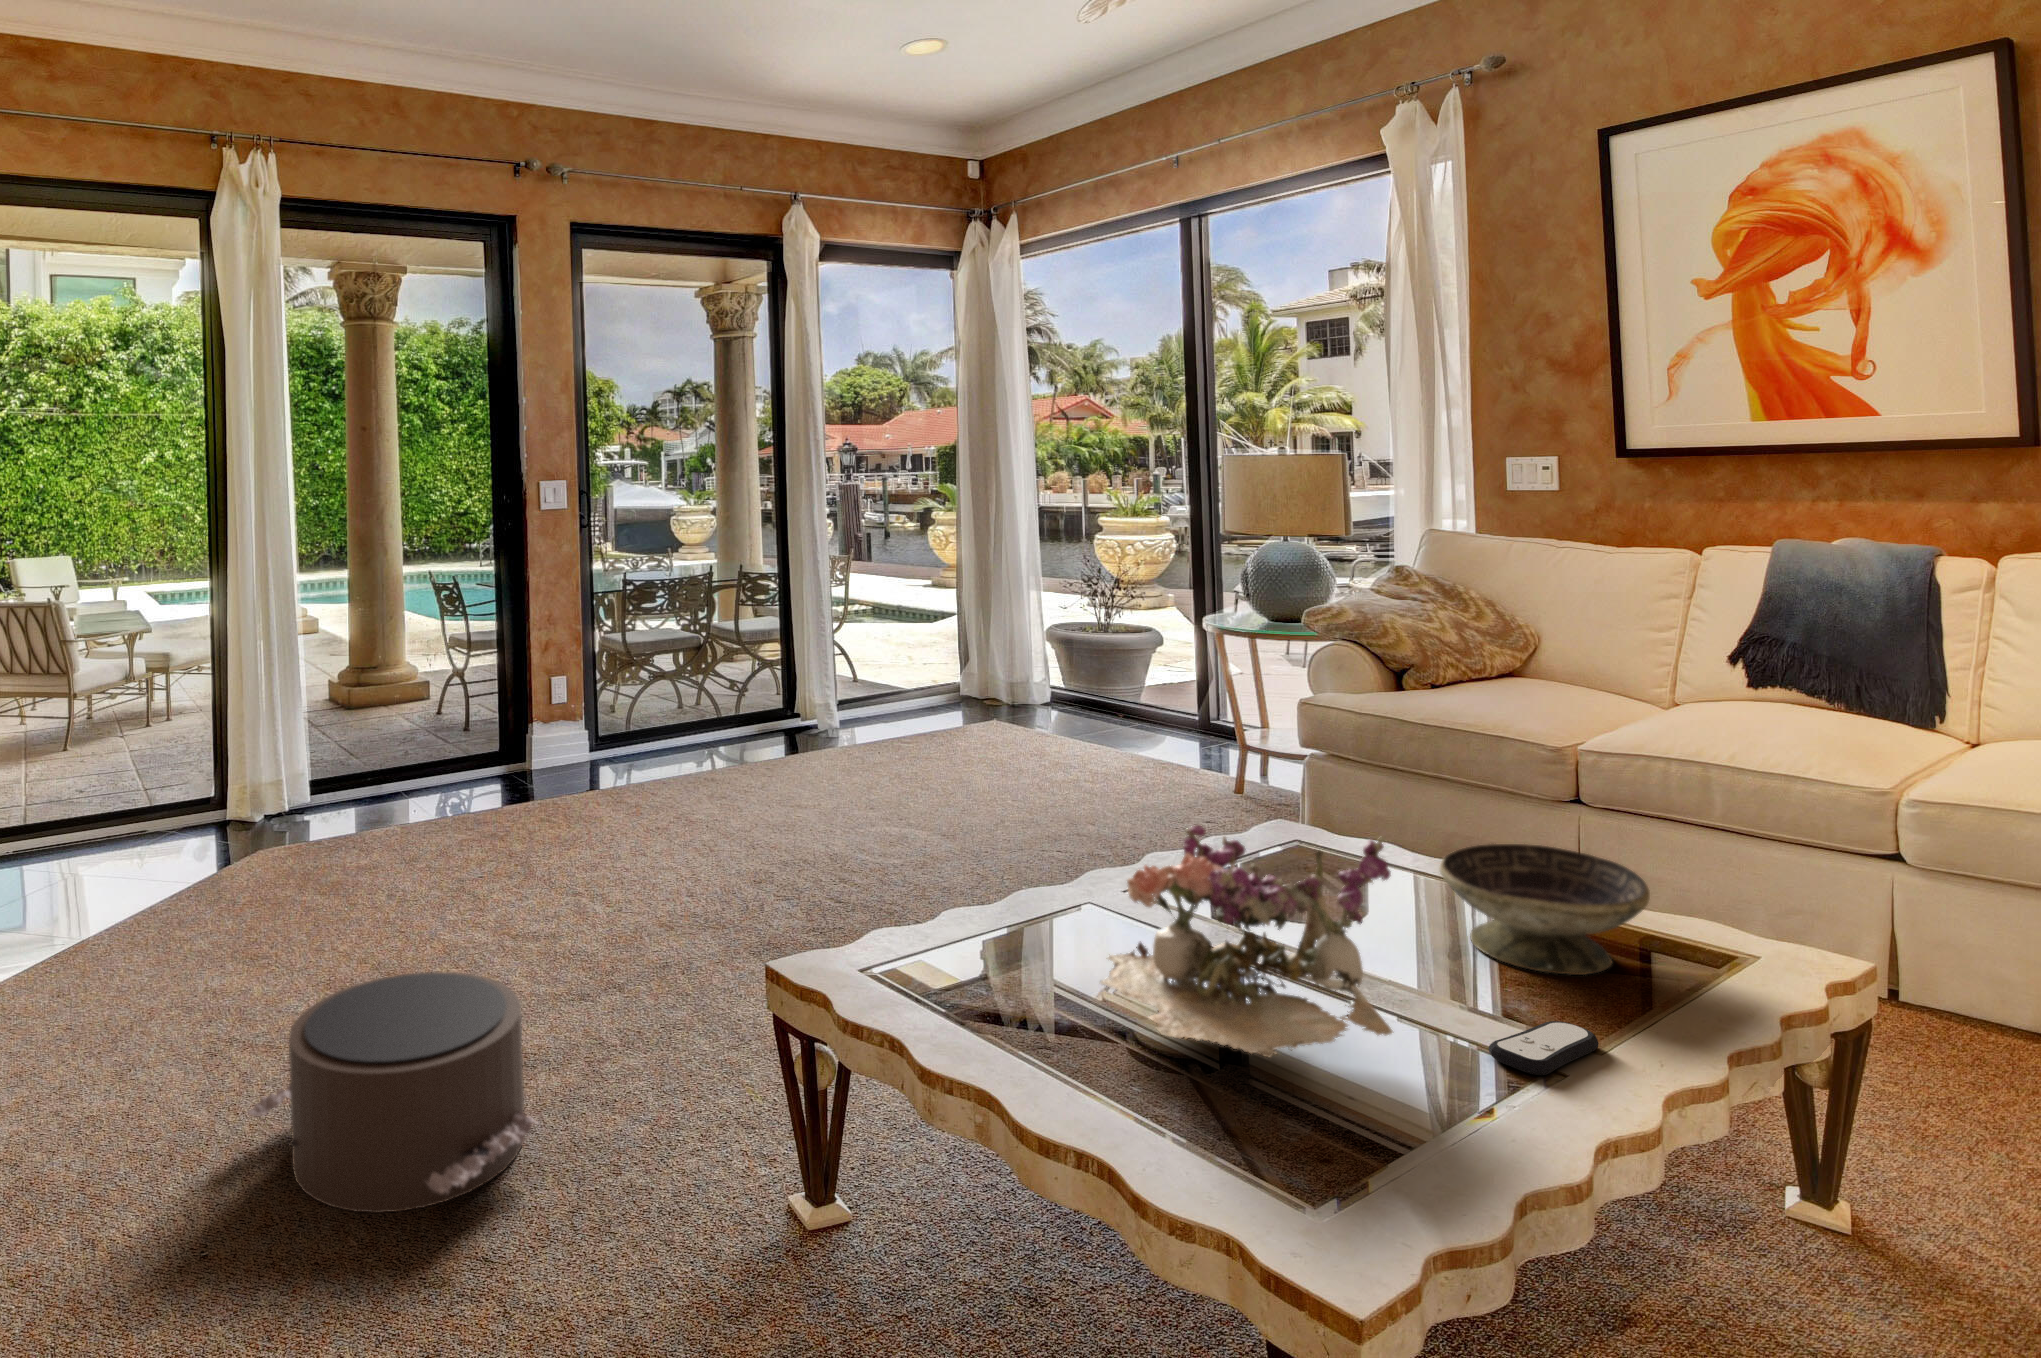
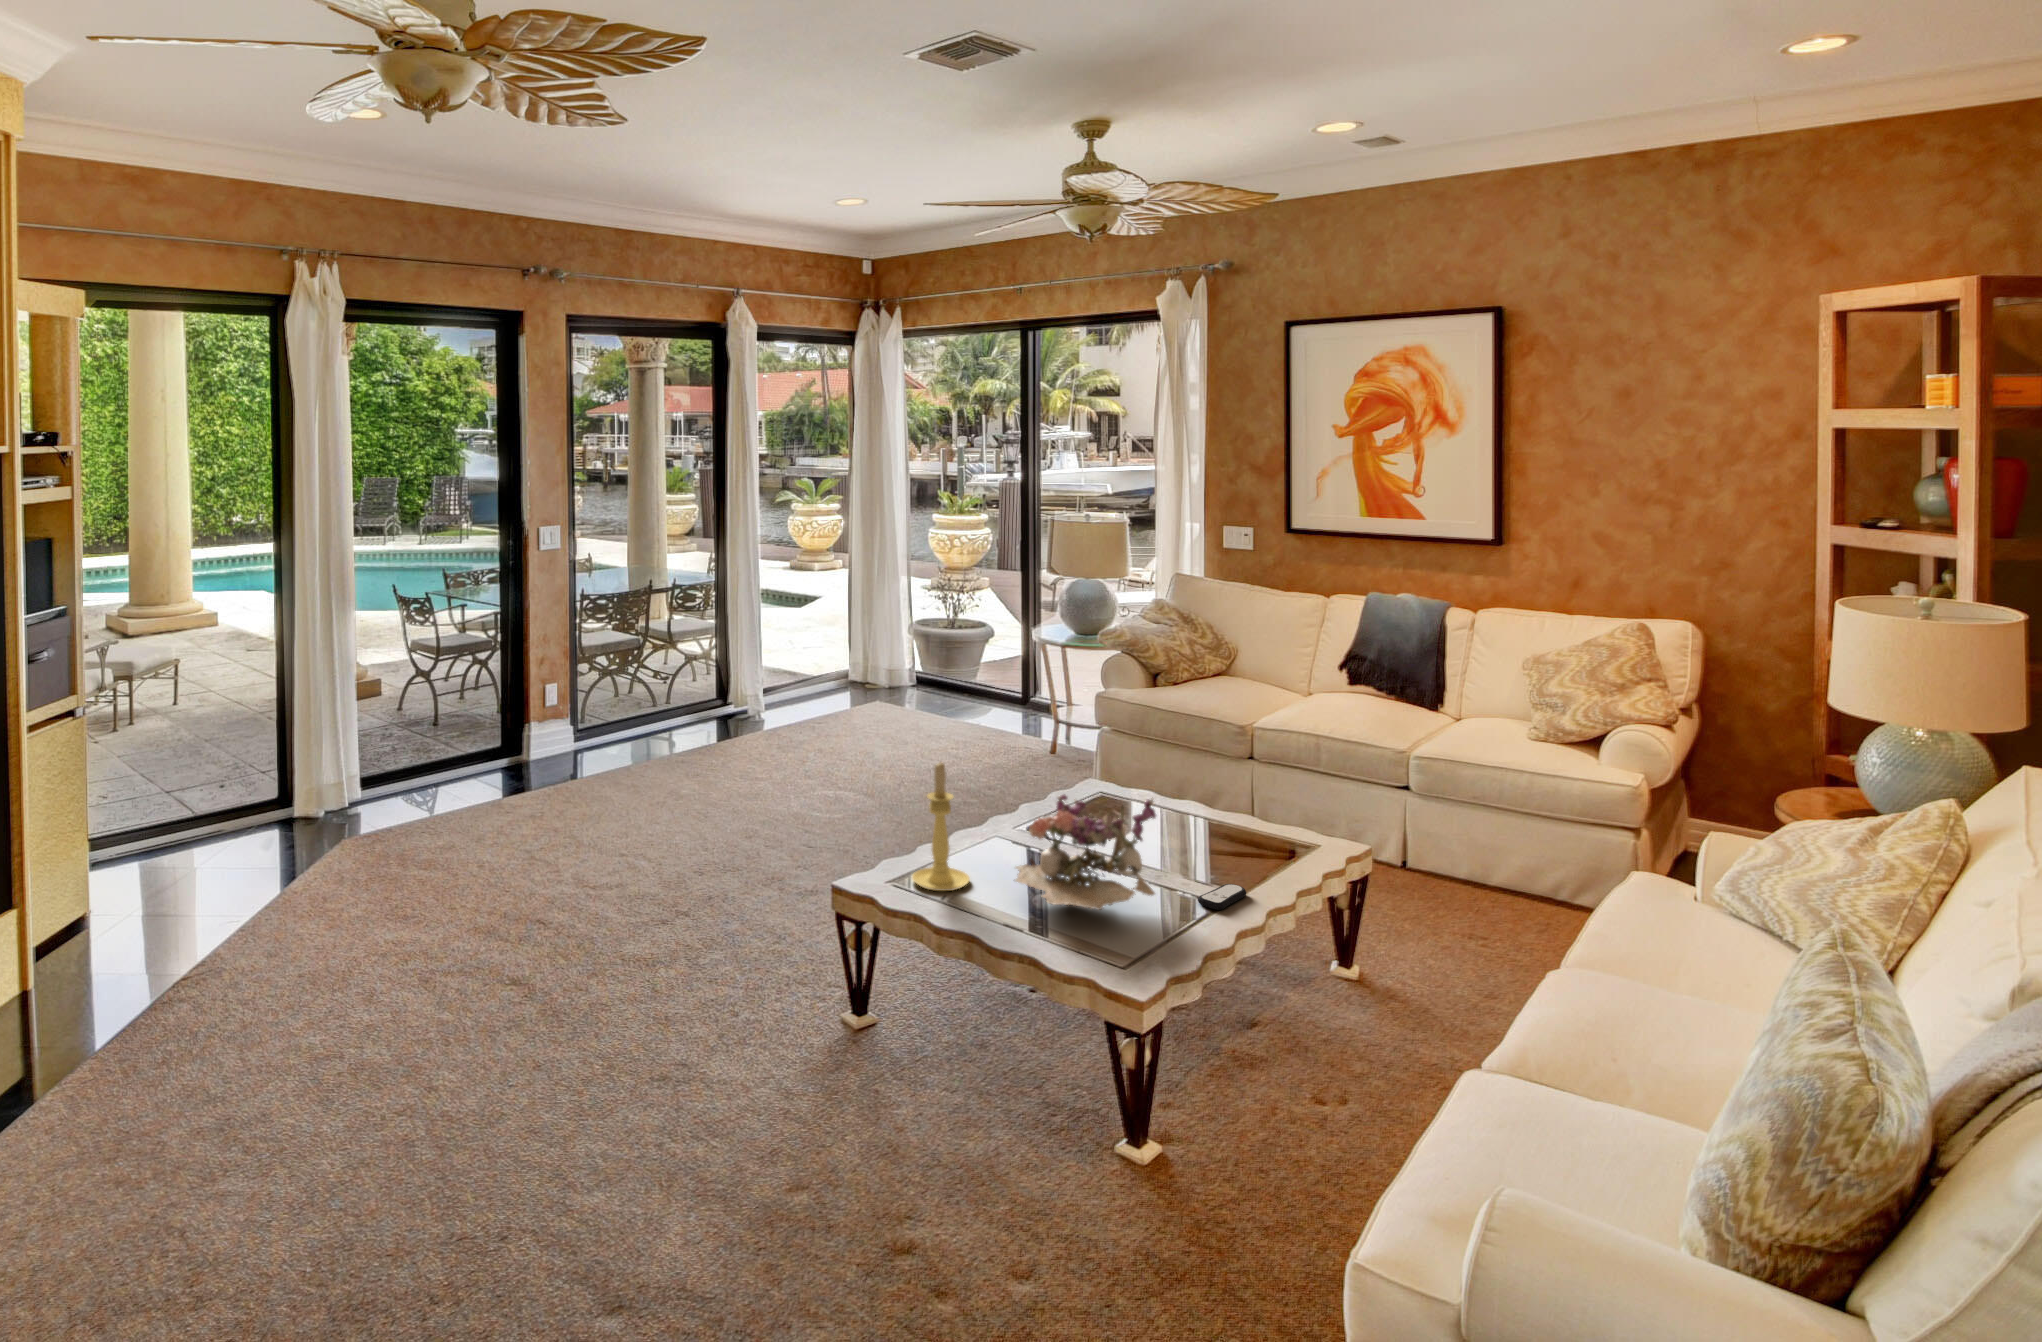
candle holder: none [924,759,1029,992] -> present [912,762,970,891]
decorative bowl: present [1439,844,1650,975] -> none [1178,792,1276,861]
pouf: present [247,972,540,1213] -> none [485,906,681,1051]

